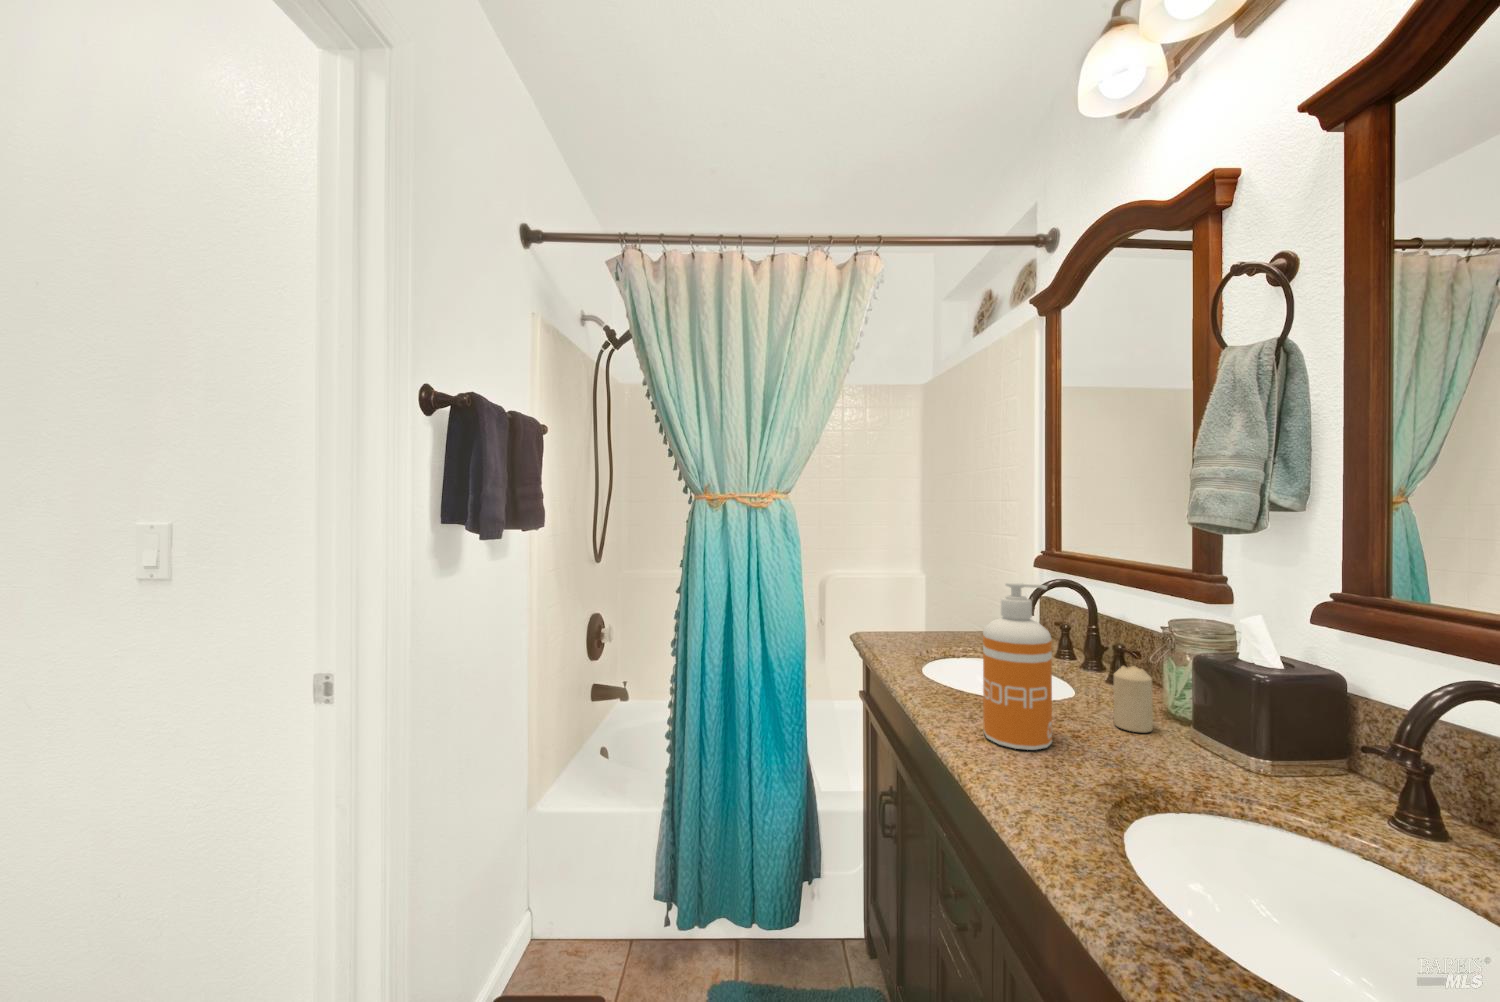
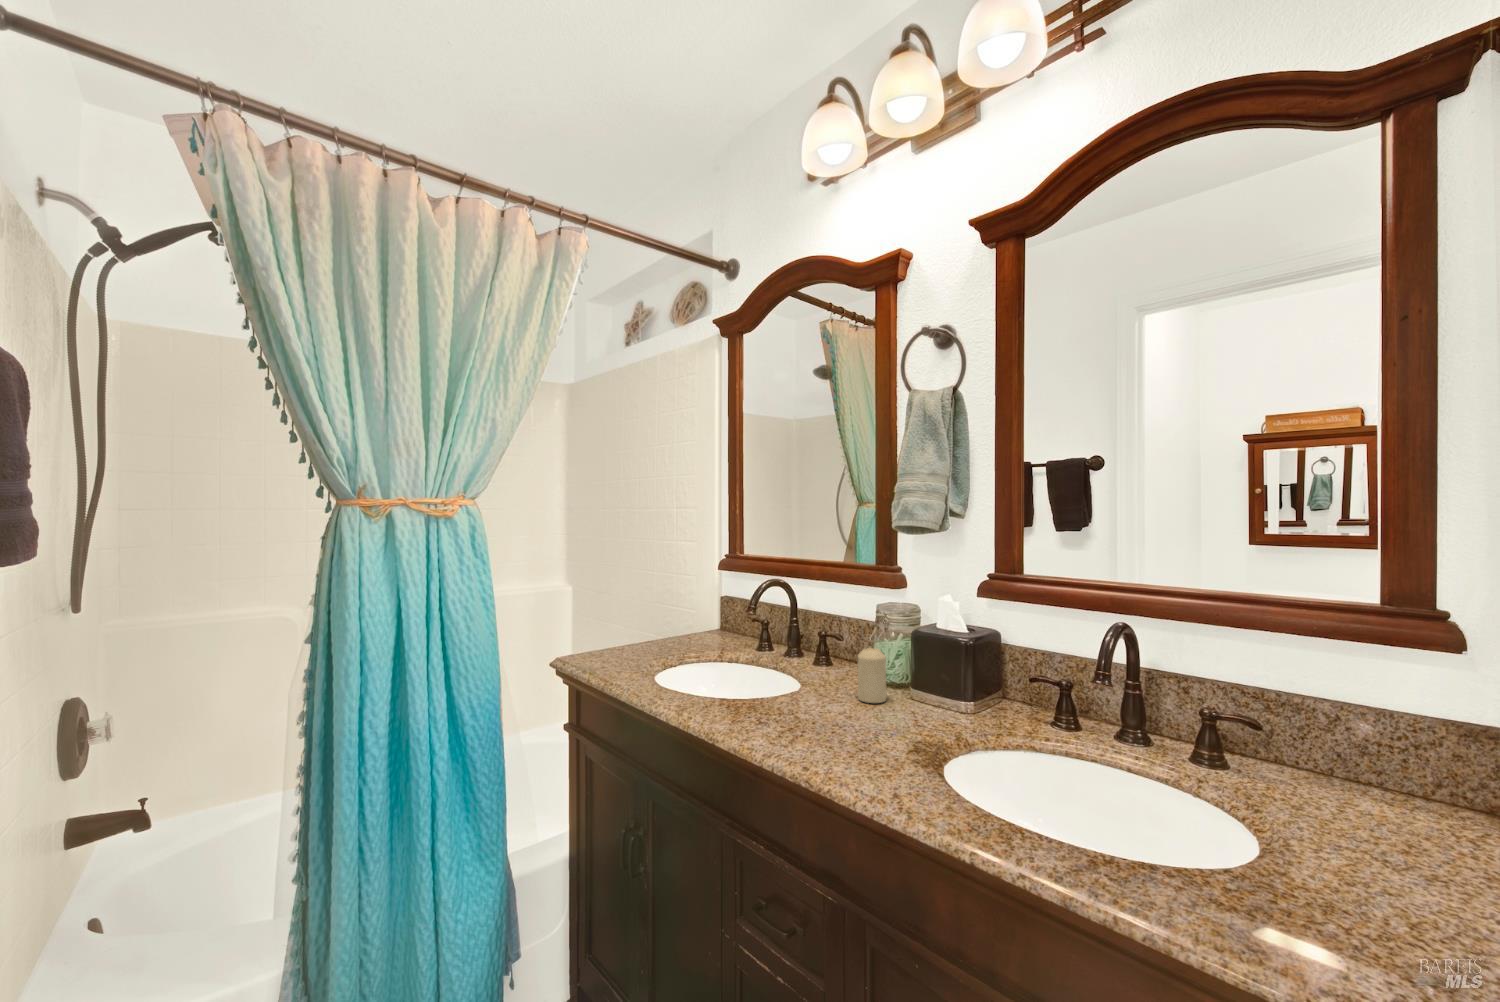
soap dispenser: present [983,582,1052,750] -> none [785,584,845,742]

